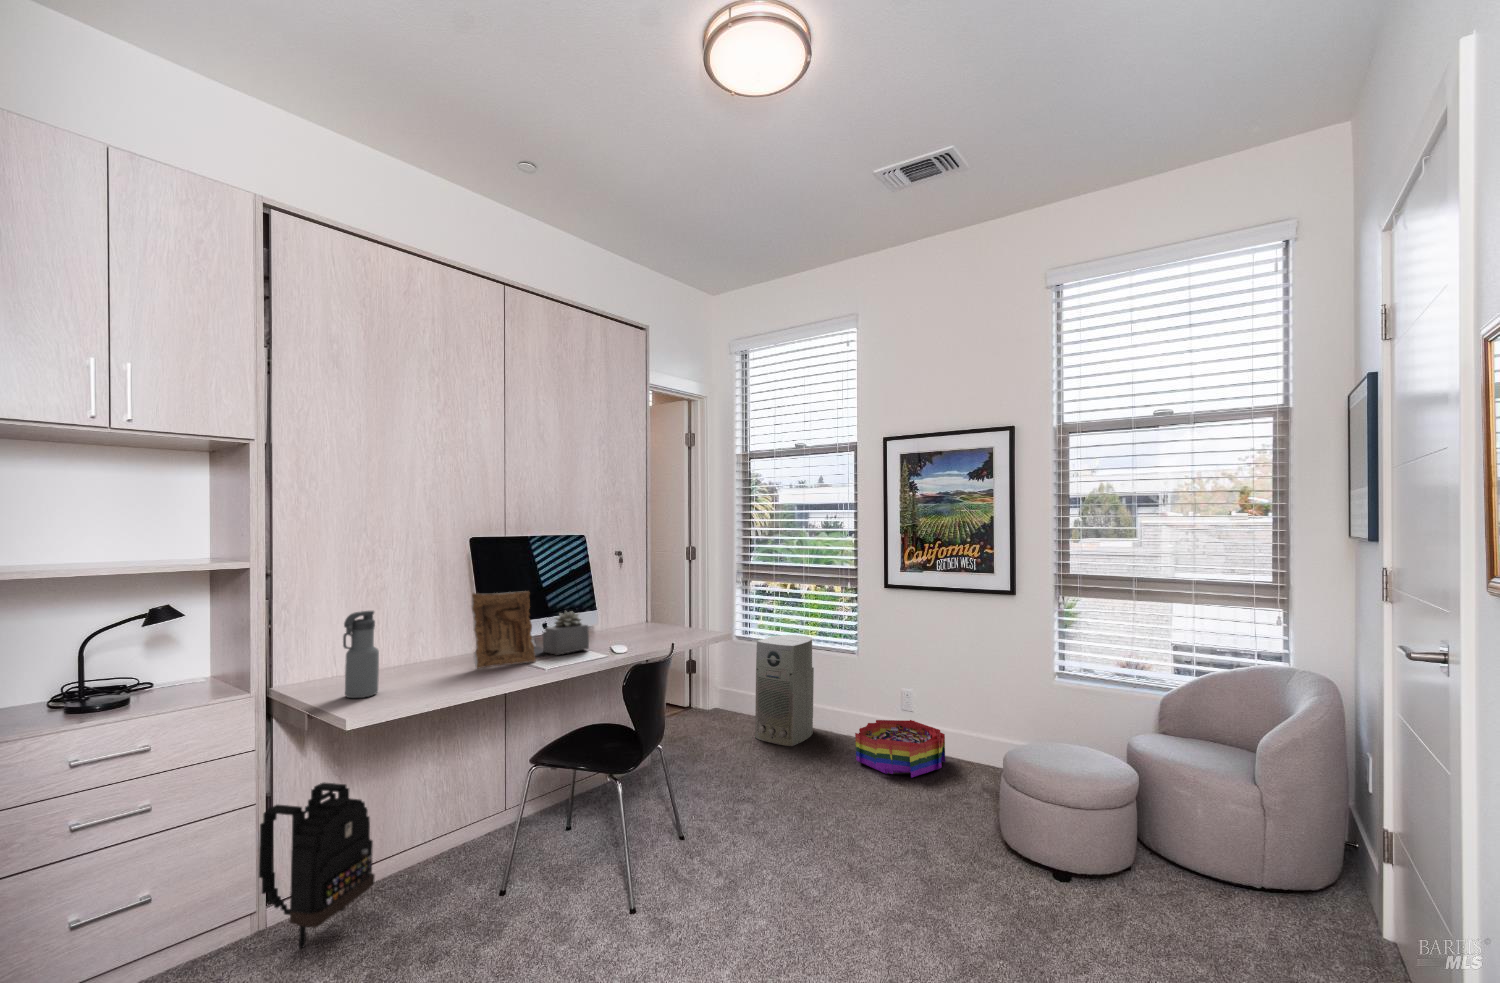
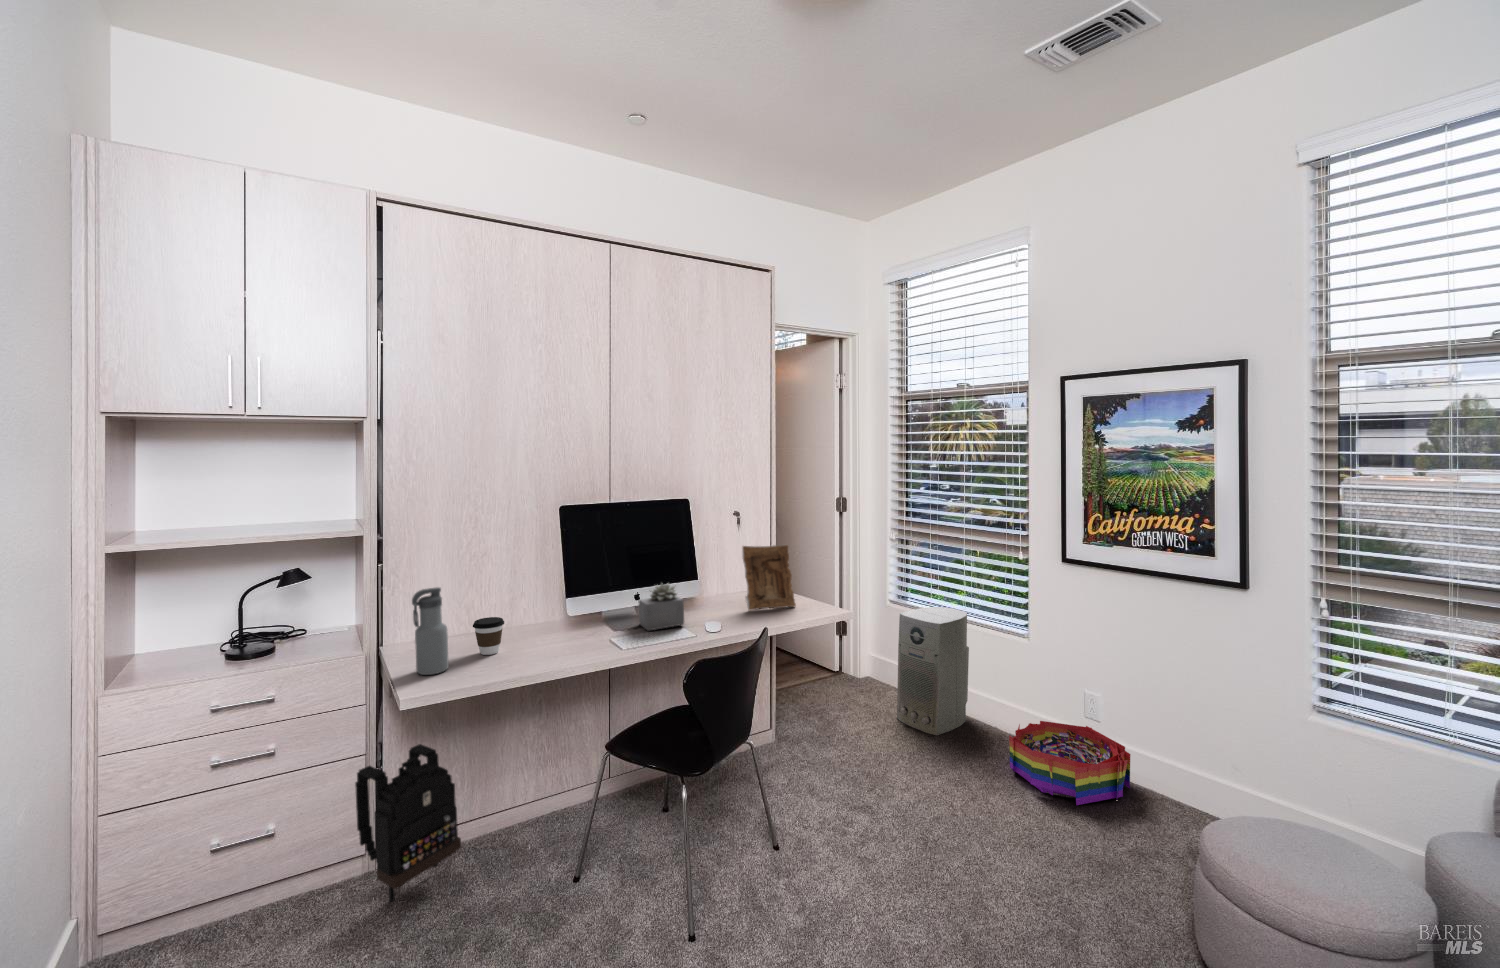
picture frame: present [471,591,536,669] -> present [742,545,796,610]
coffee cup: none [392,644,425,681] -> present [473,617,504,655]

